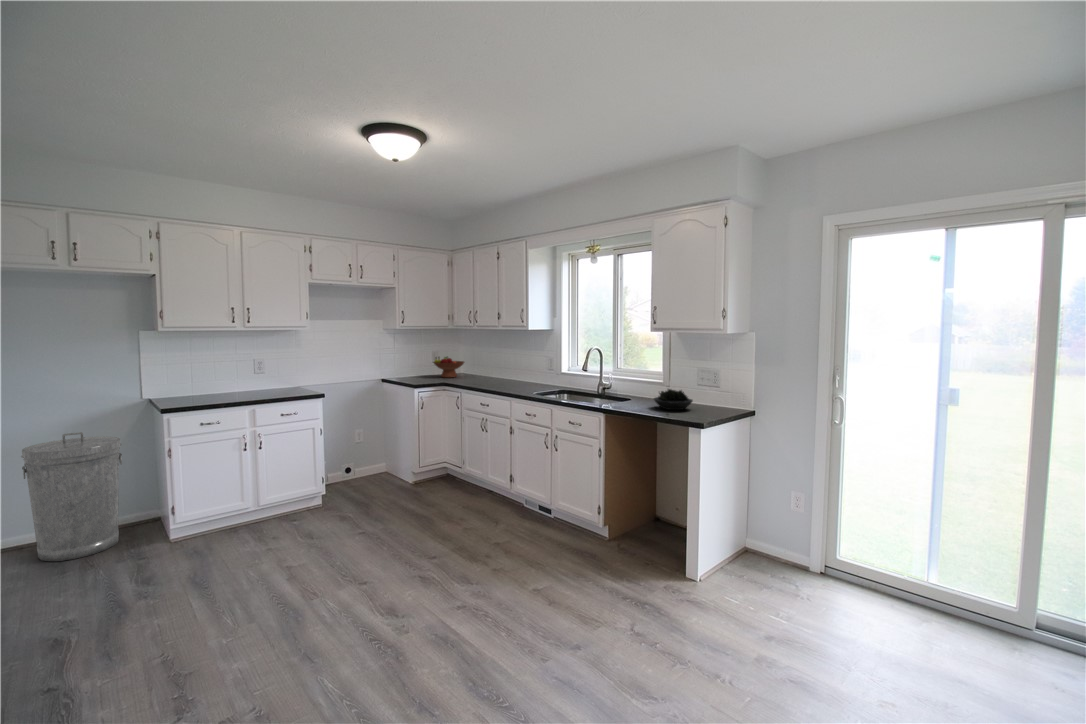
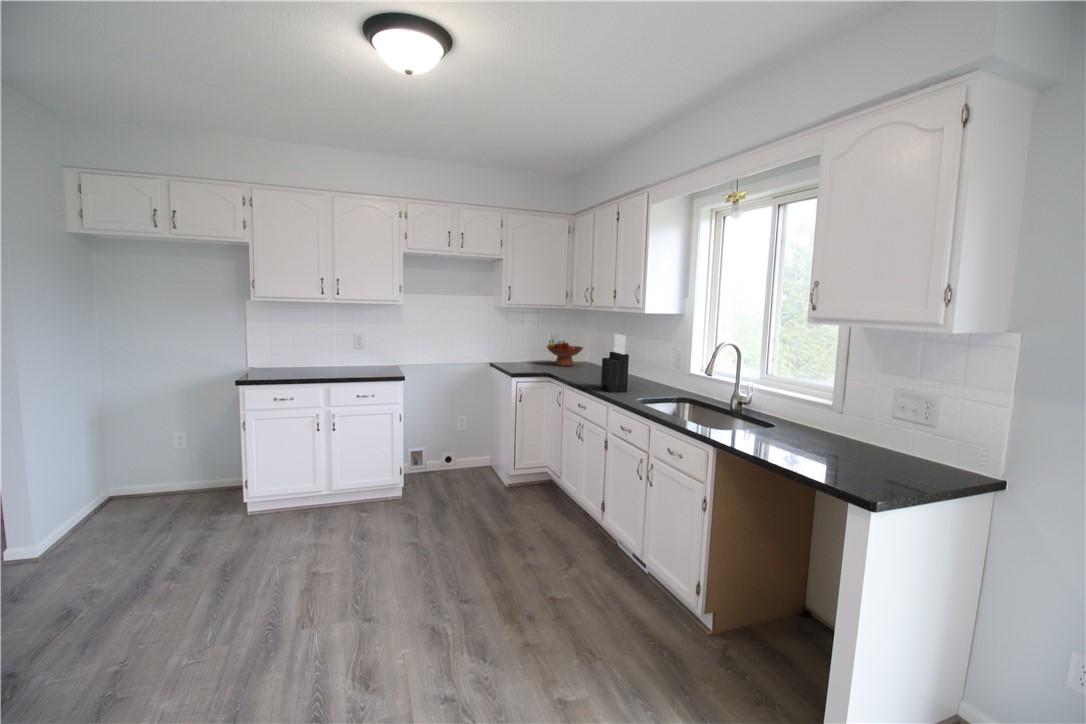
knife block: none [499,347,521,391] -> present [601,334,629,392]
succulent plant: present [654,389,693,410] -> none [801,419,874,459]
trash can: present [21,432,122,561] -> none [130,397,217,519]

